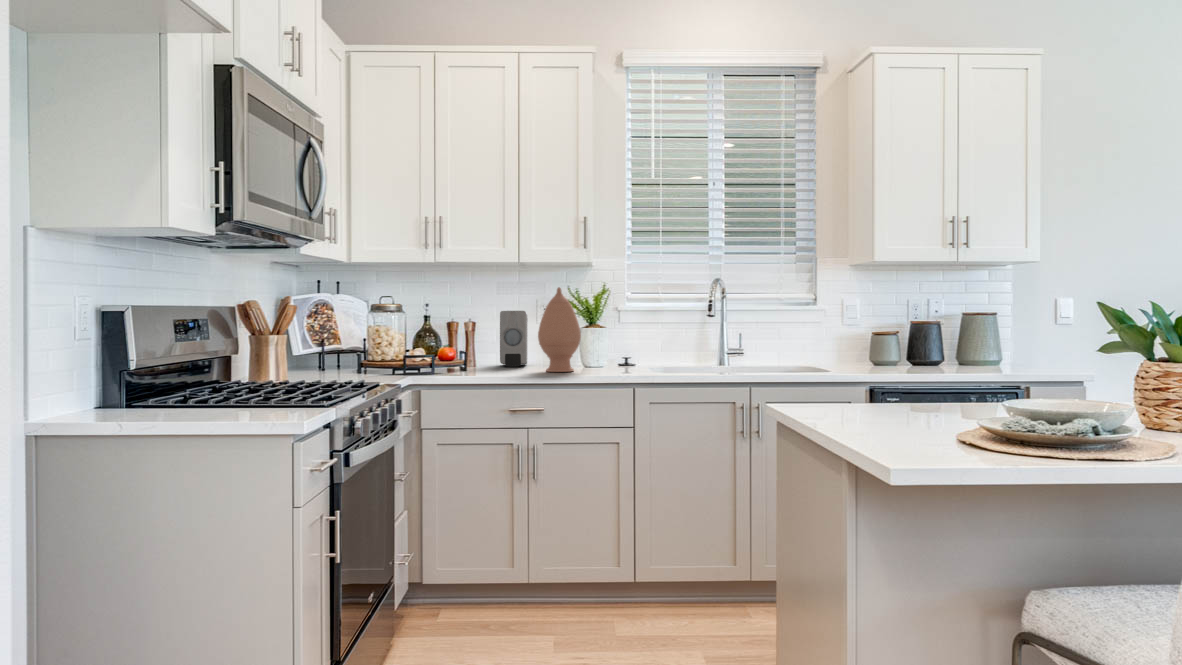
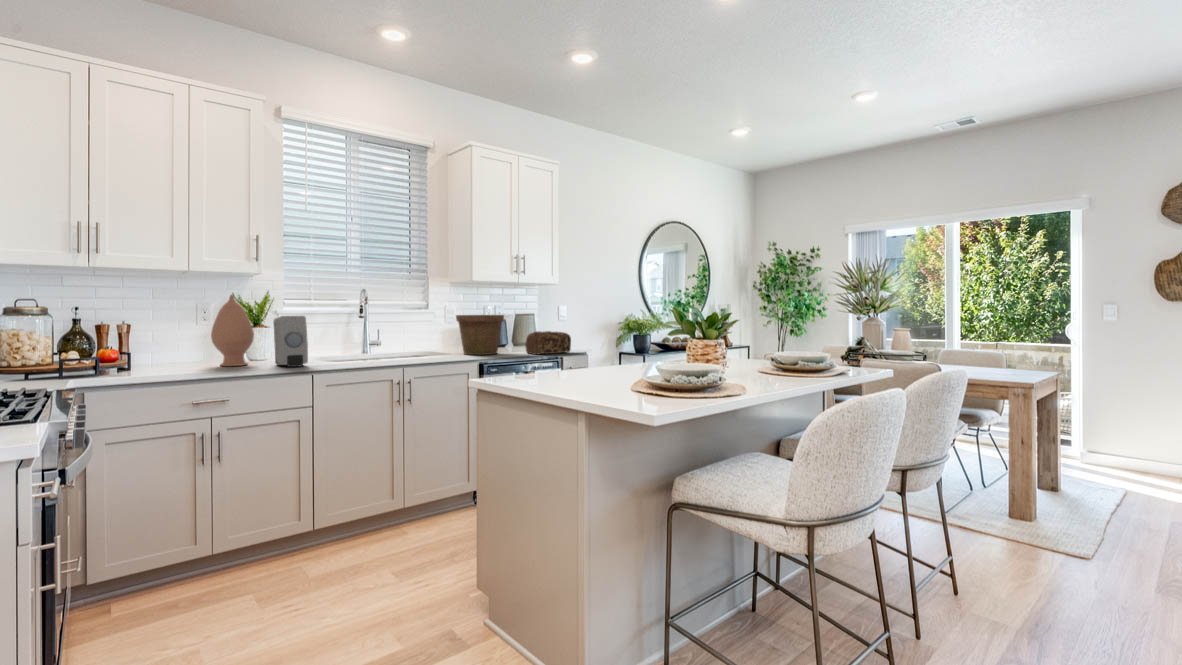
soap dispenser: present [500,311,527,367] -> present [274,316,308,367]
flower pot: none [846,311,925,374] -> present [456,315,504,355]
bread loaf: none [962,339,1052,378] -> present [525,331,571,354]

